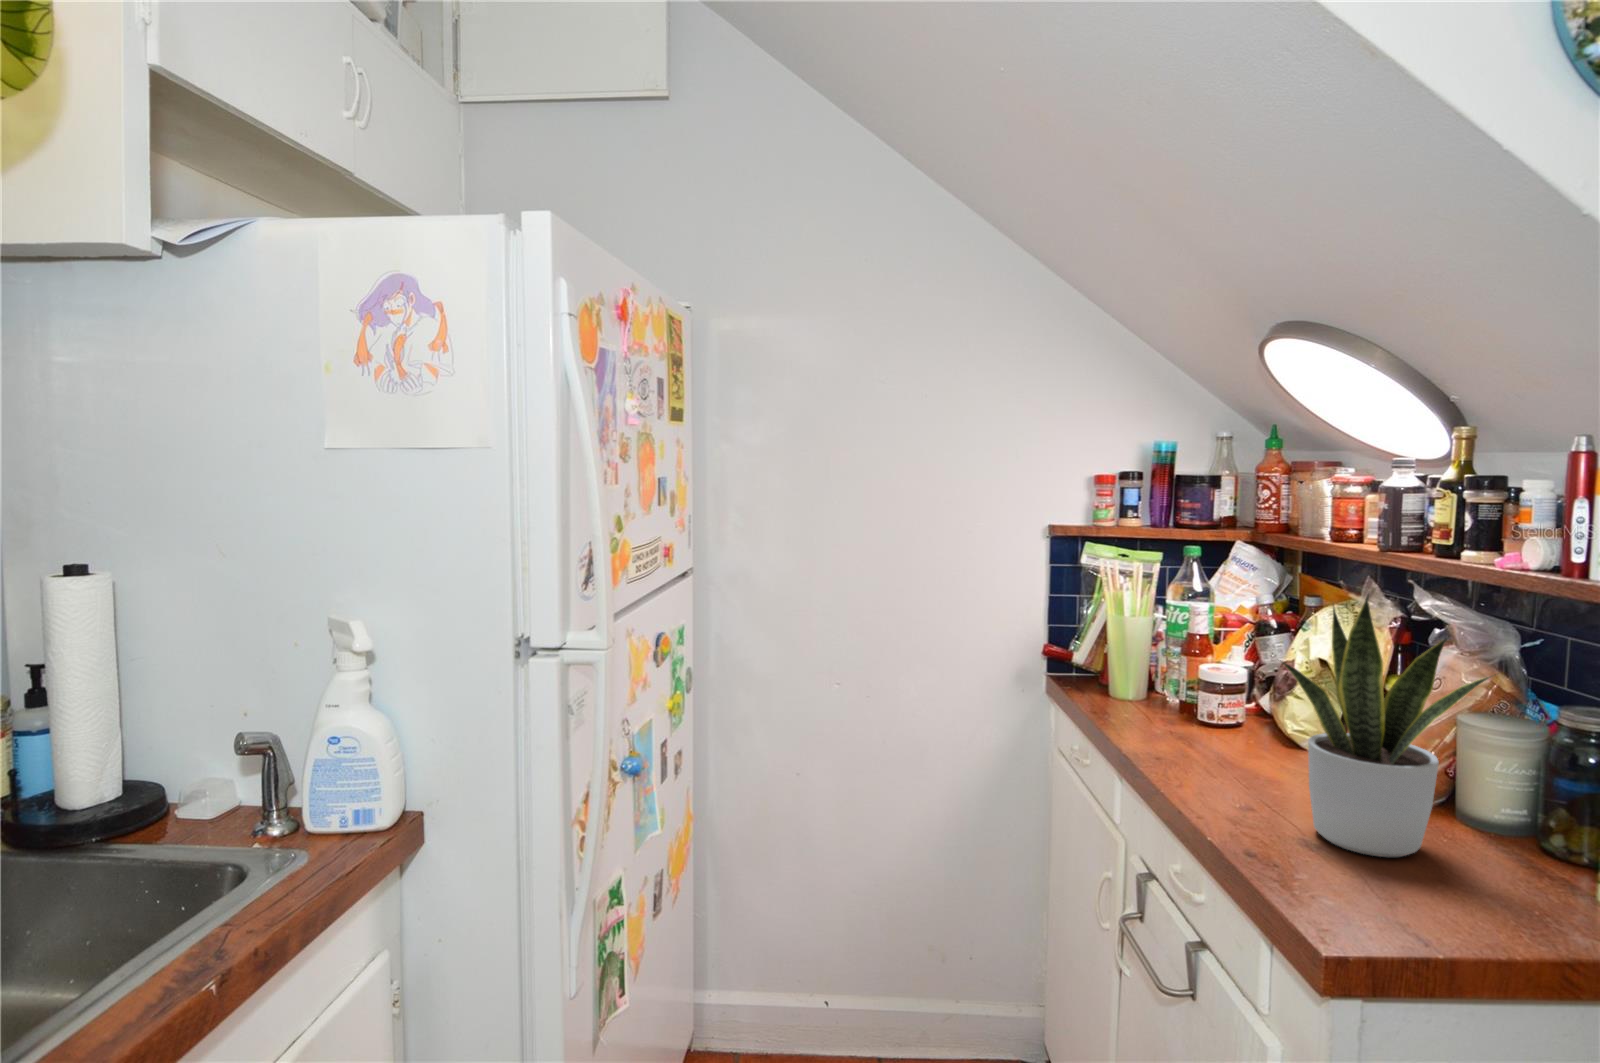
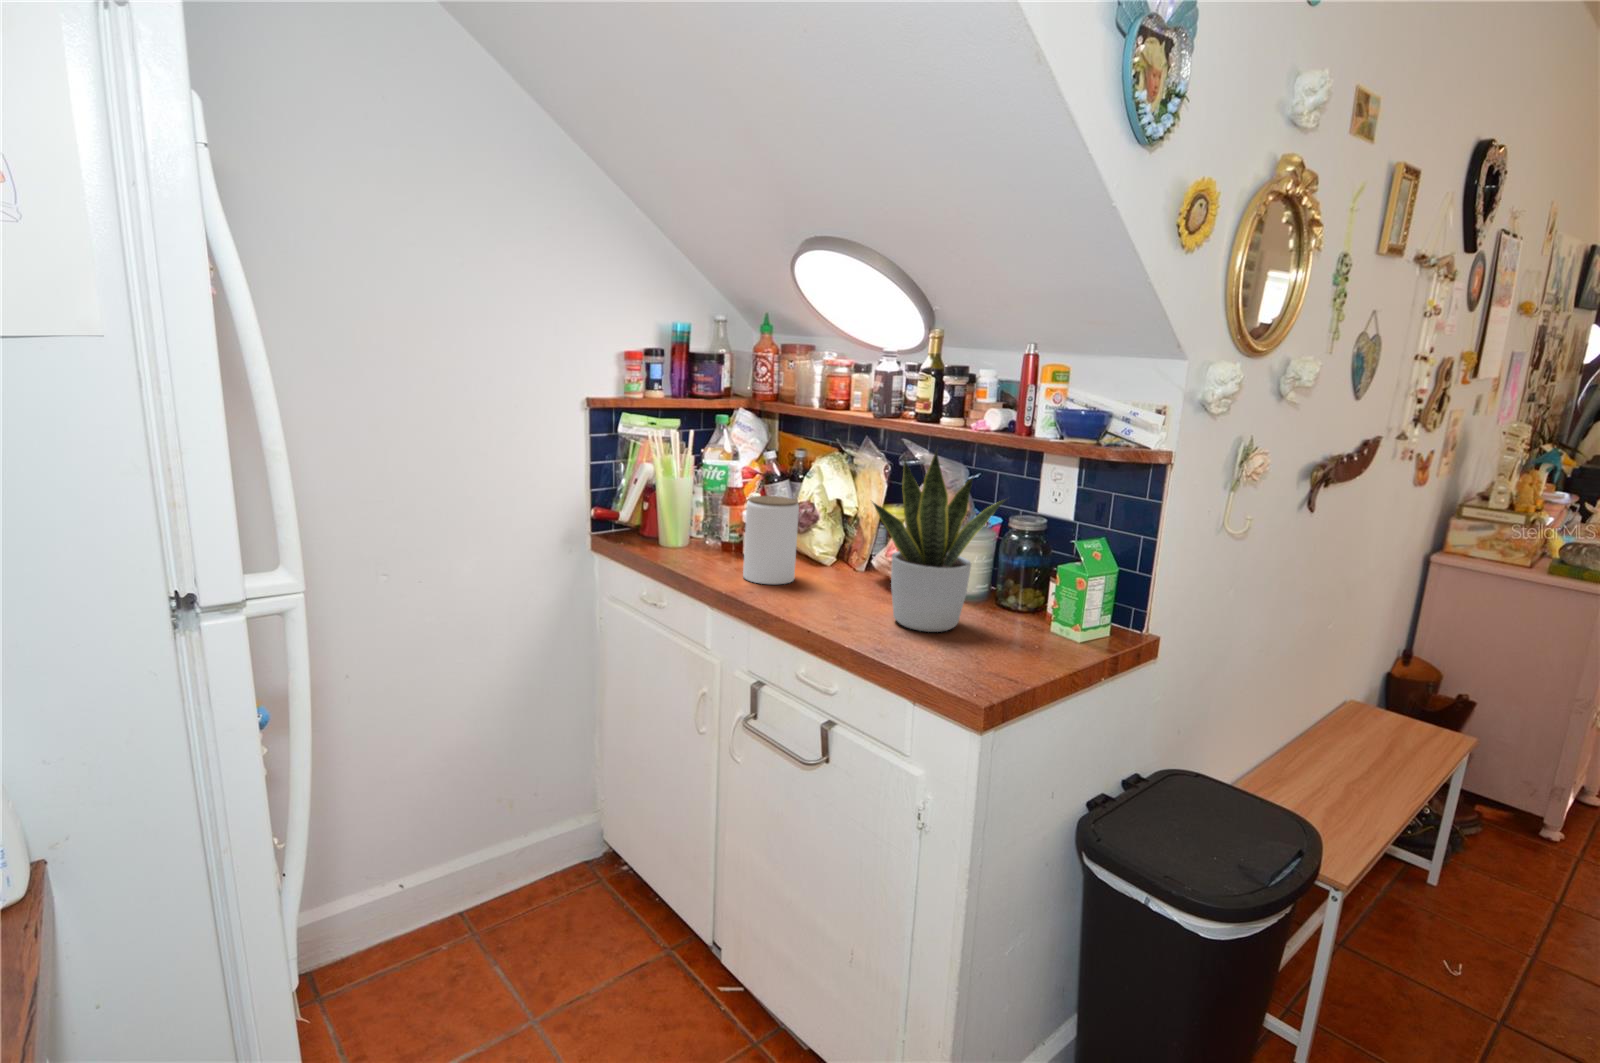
jar: none [1168,644,1243,757] -> present [743,496,799,584]

